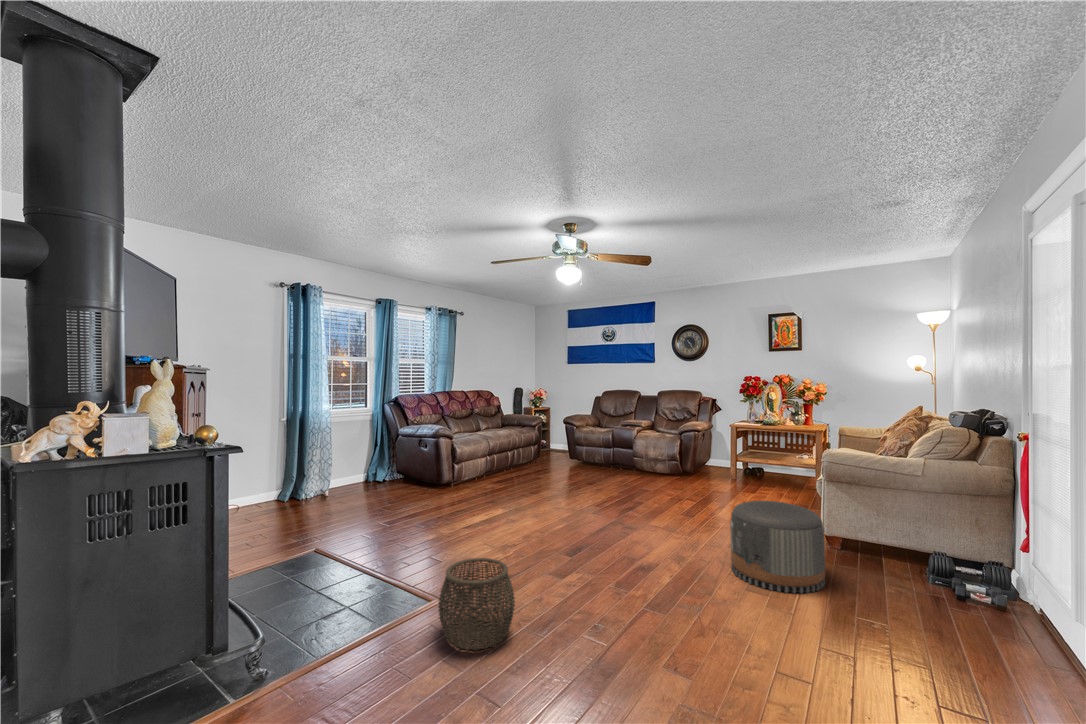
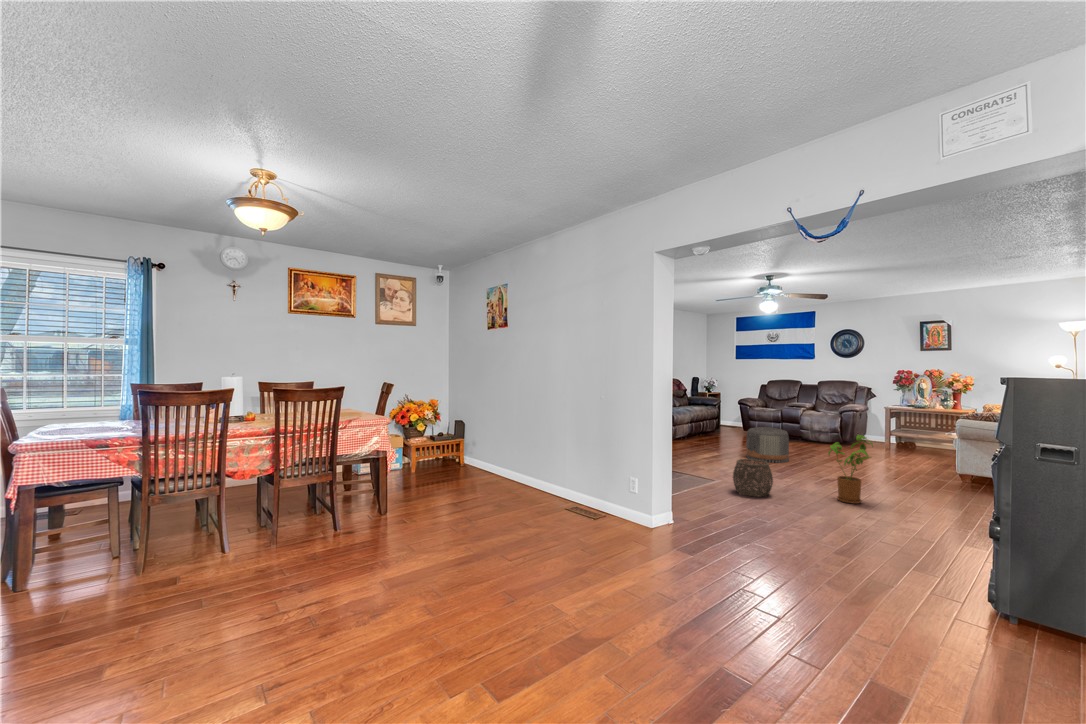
pouf: present [730,501,825,594] -> present [746,427,789,463]
house plant: none [619,505,693,649] -> present [828,435,873,504]

